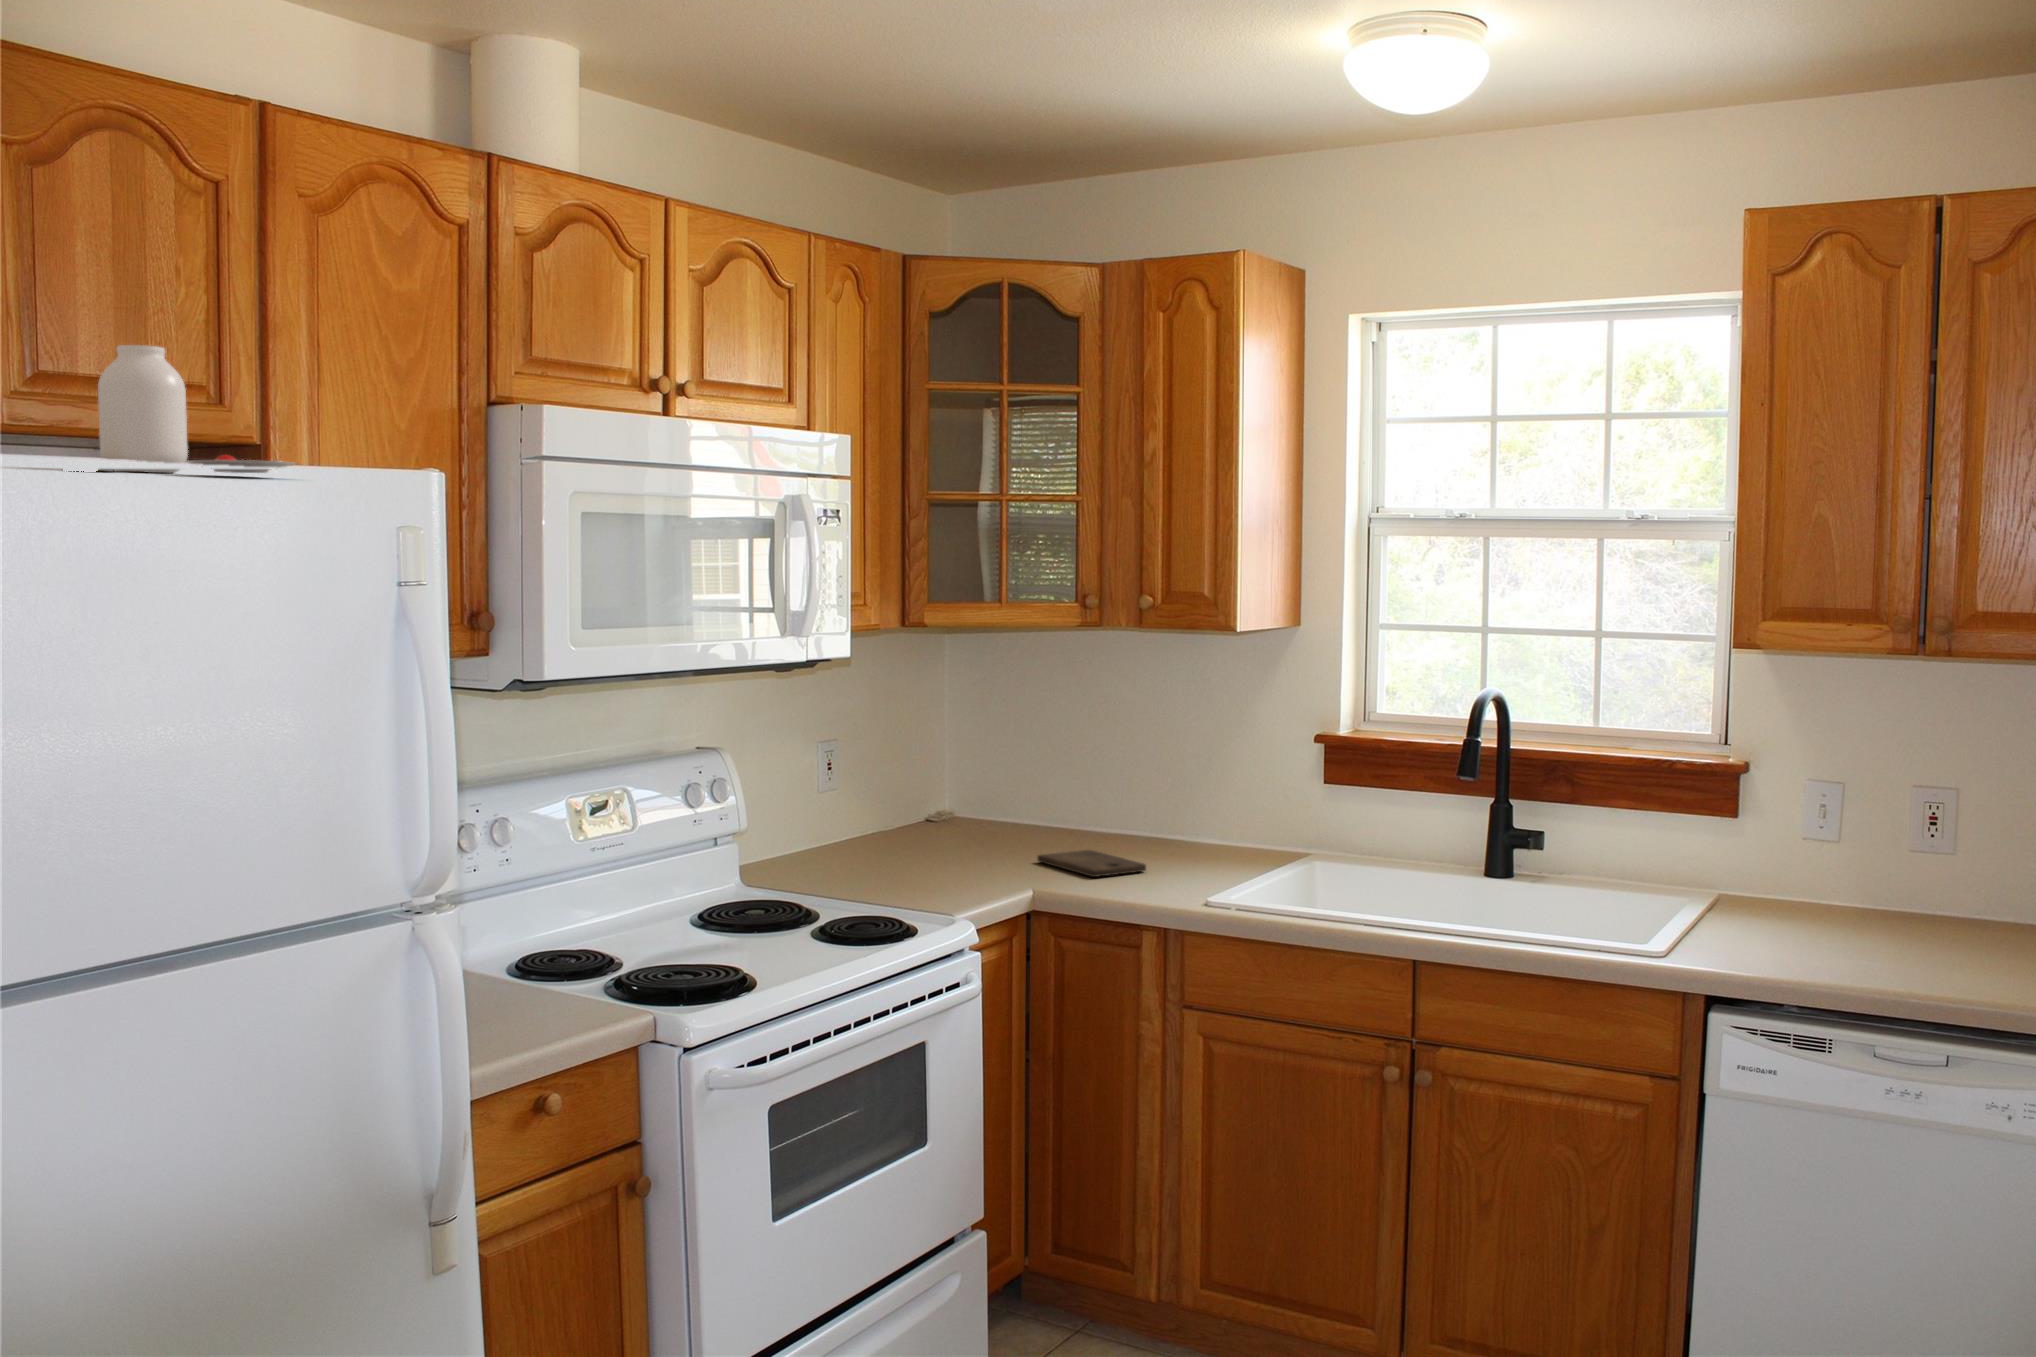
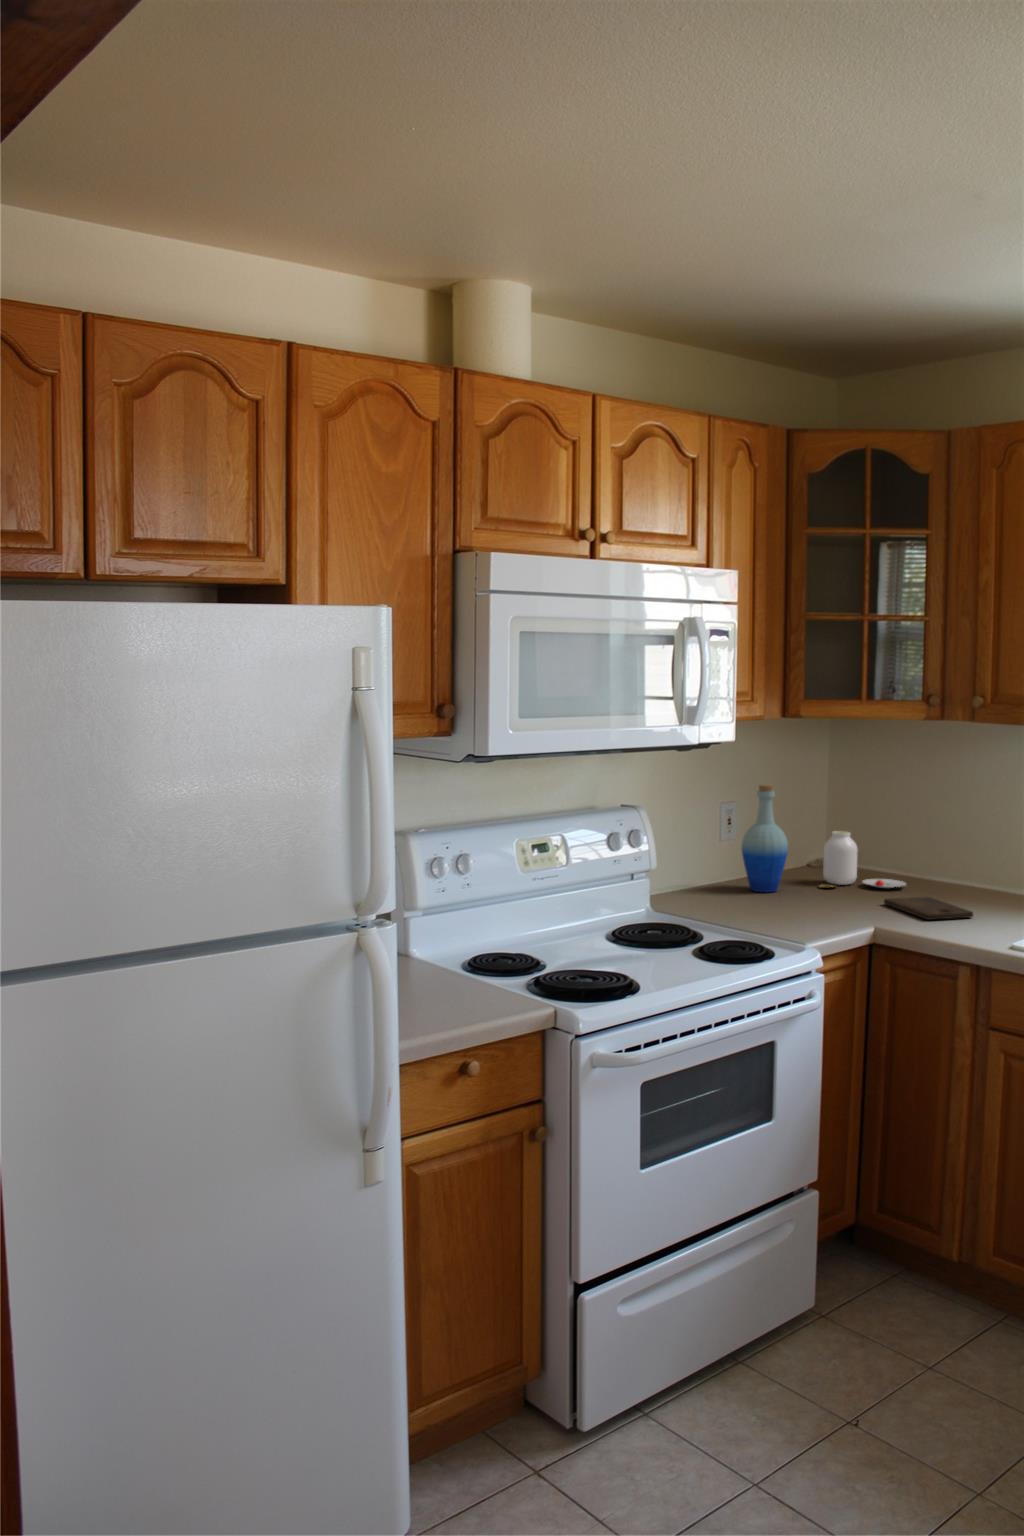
jar: present [98,345,295,473] -> present [819,831,906,888]
bottle: none [853,714,914,856] -> present [742,784,788,892]

